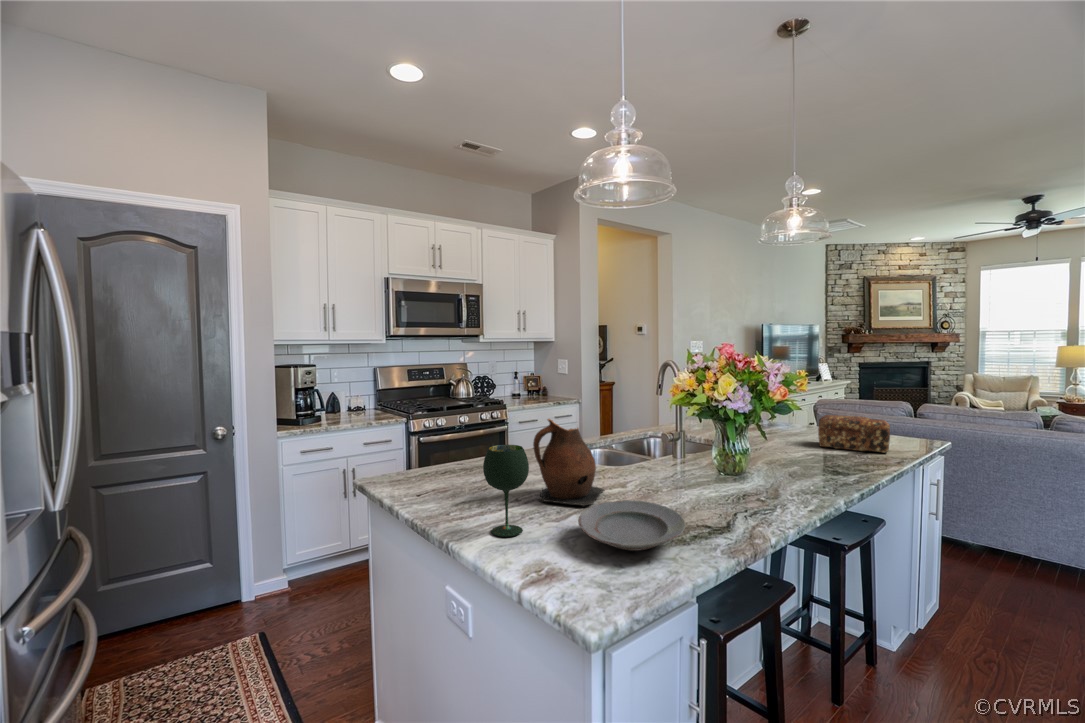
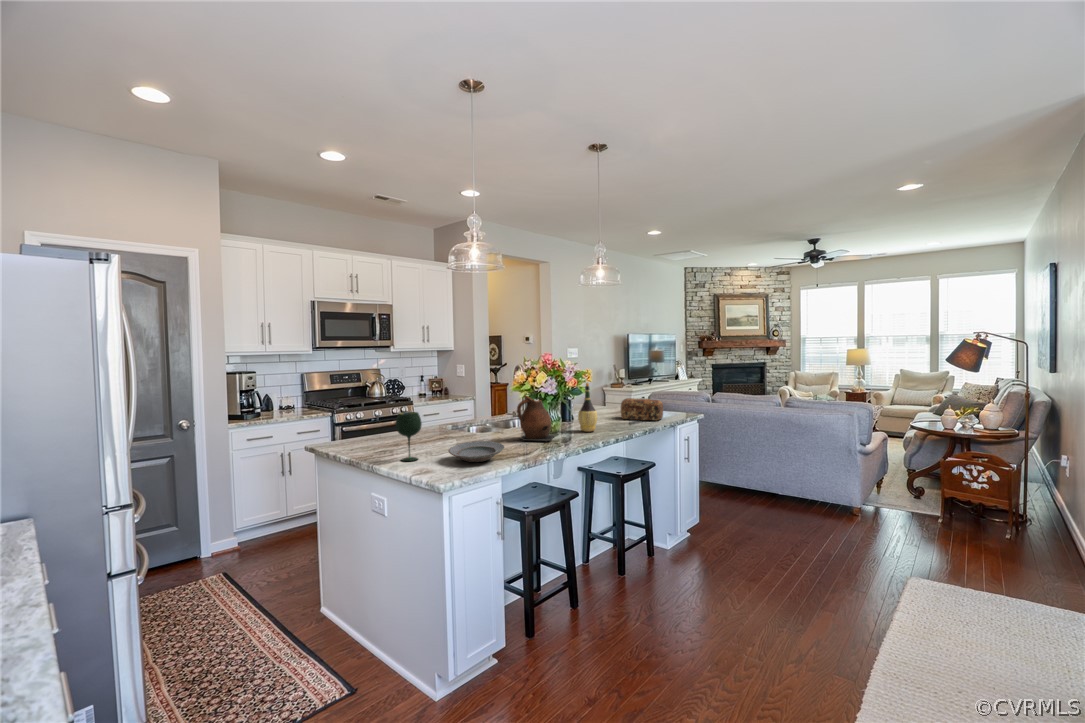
wine bottle: none [770,393,806,473] -> present [578,383,597,432]
ceramic pitcher: present [533,419,604,507] -> present [517,396,555,441]

